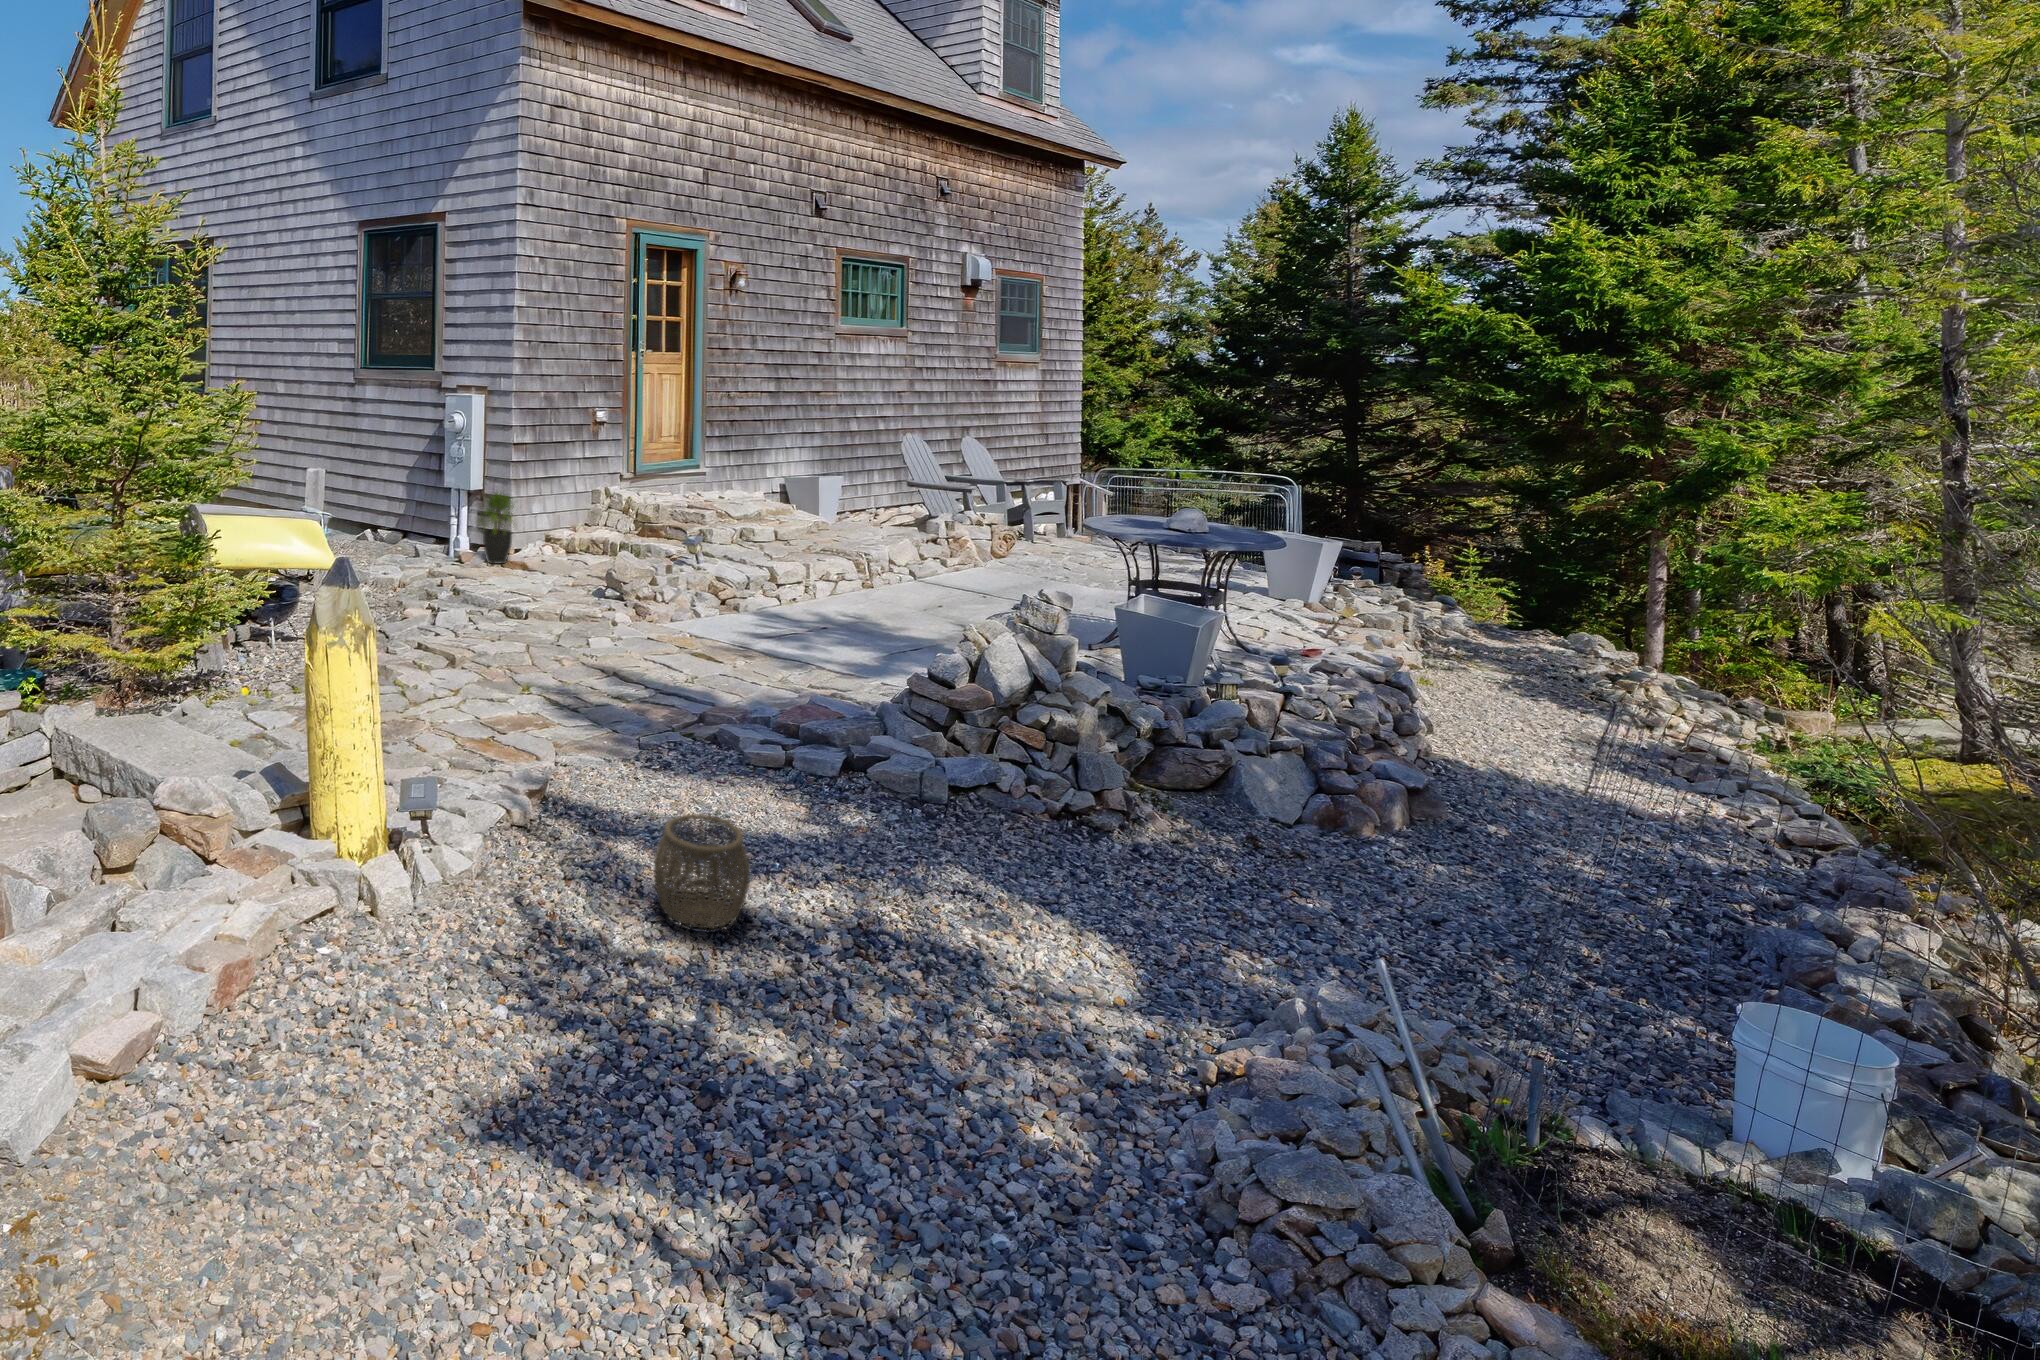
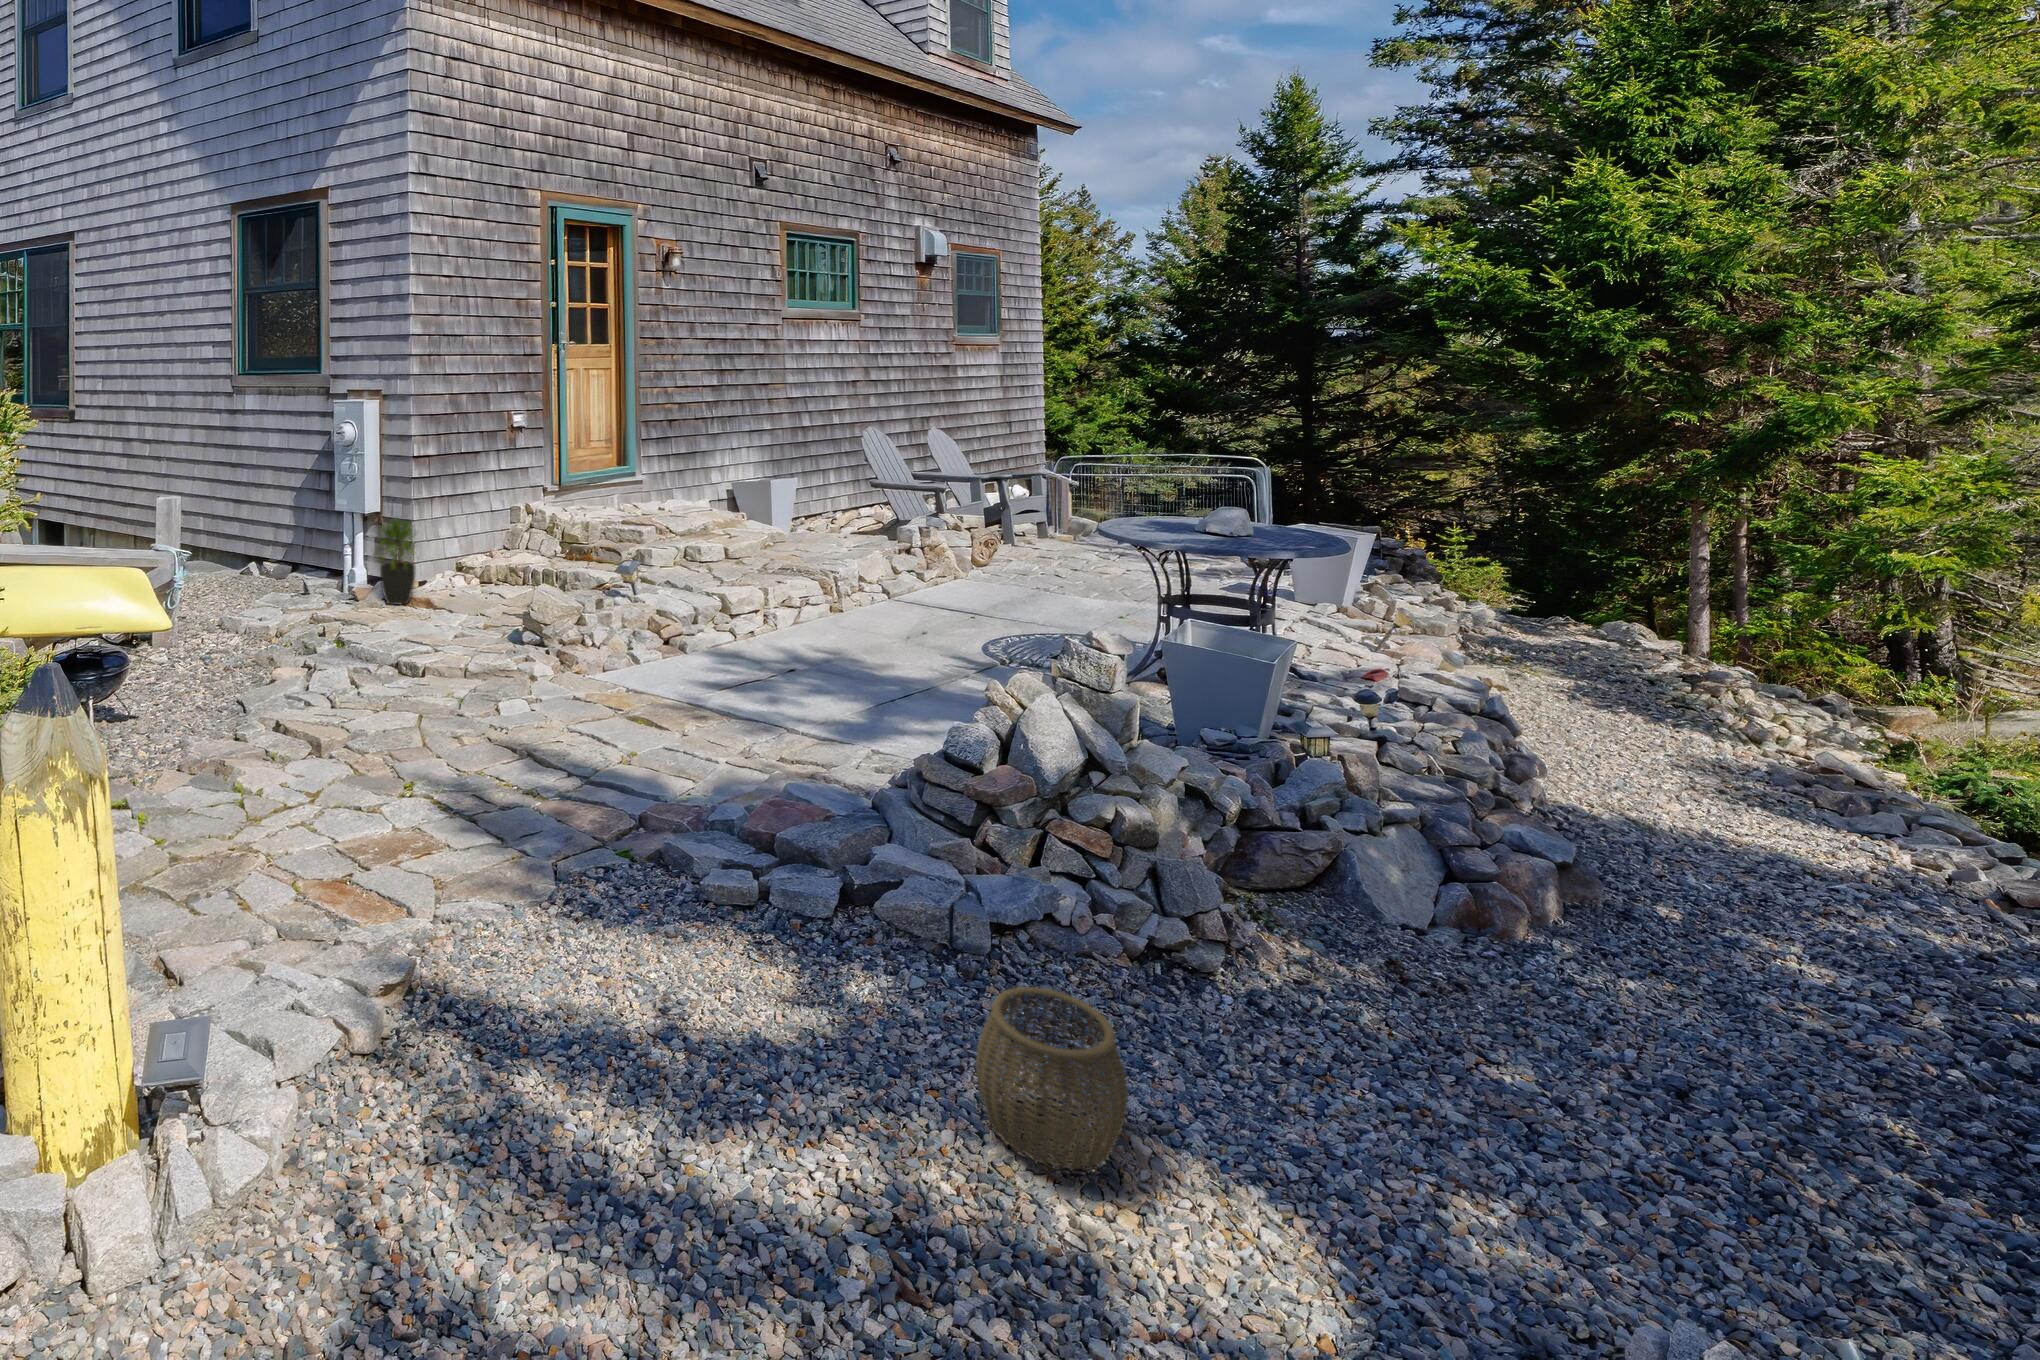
woven basket: present [654,814,750,929] -> present [976,987,1128,1171]

